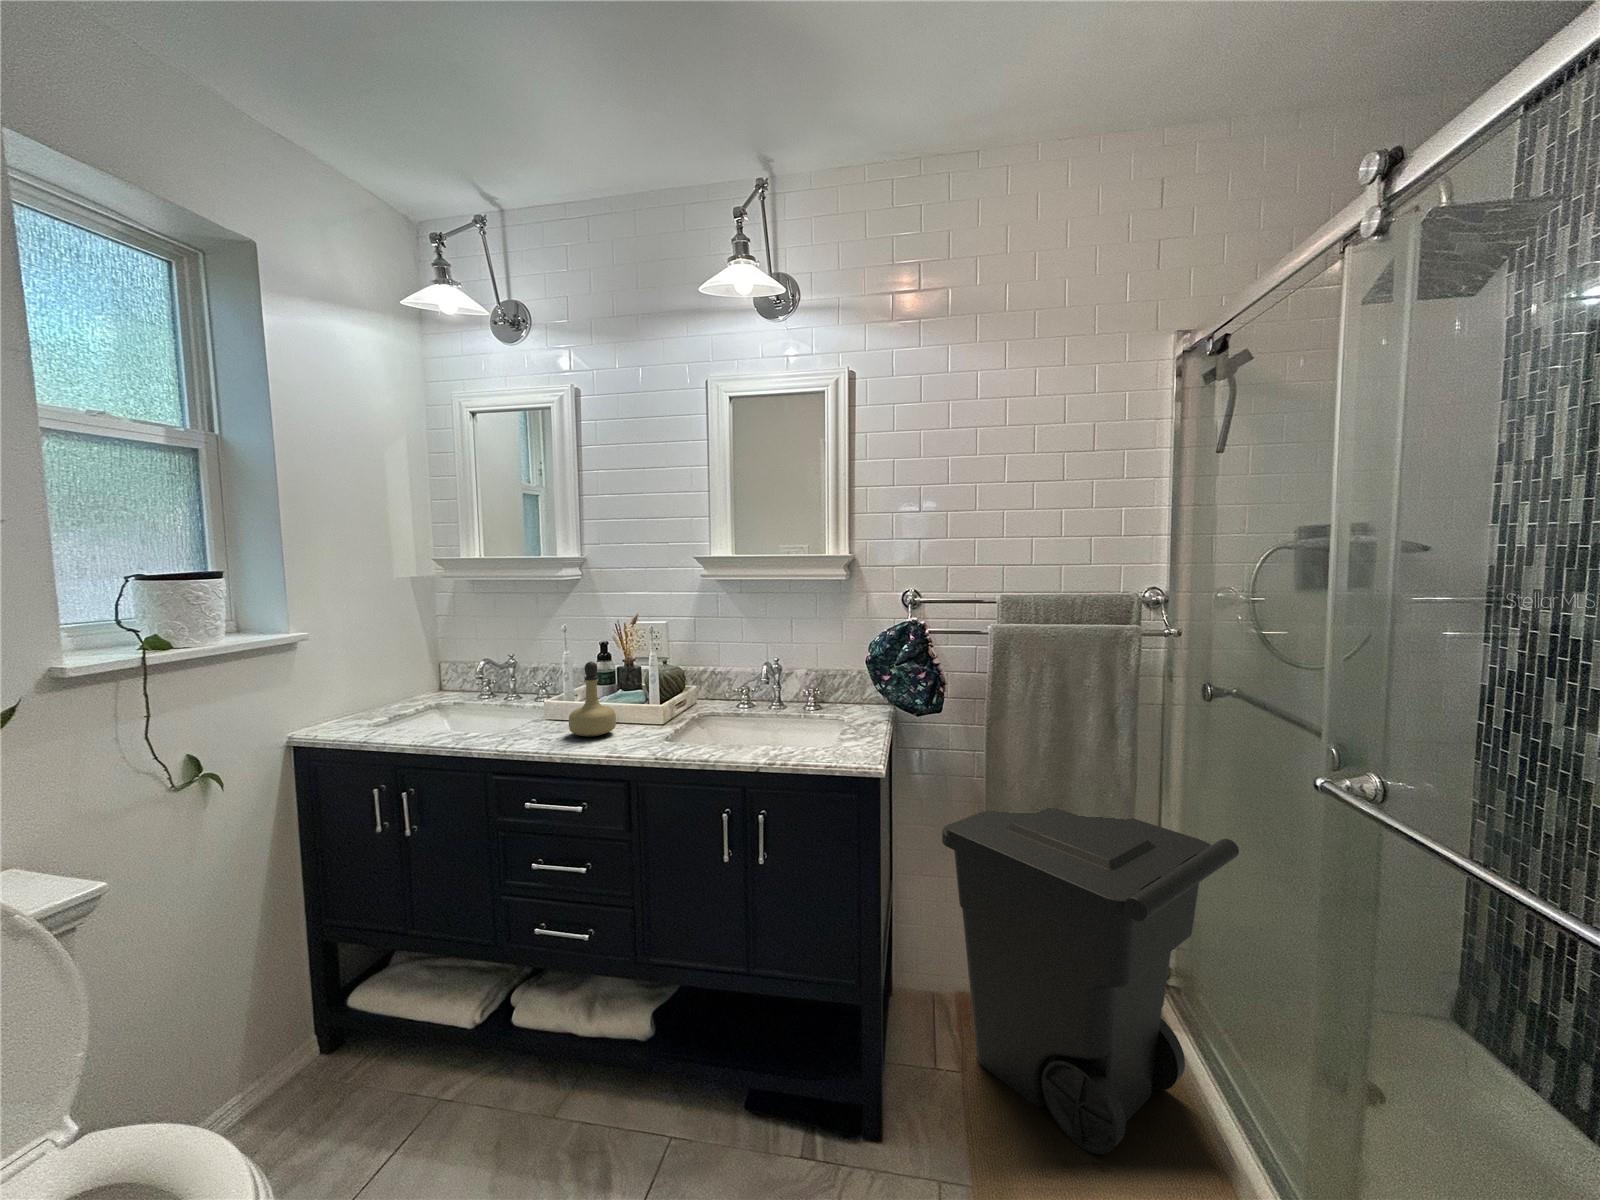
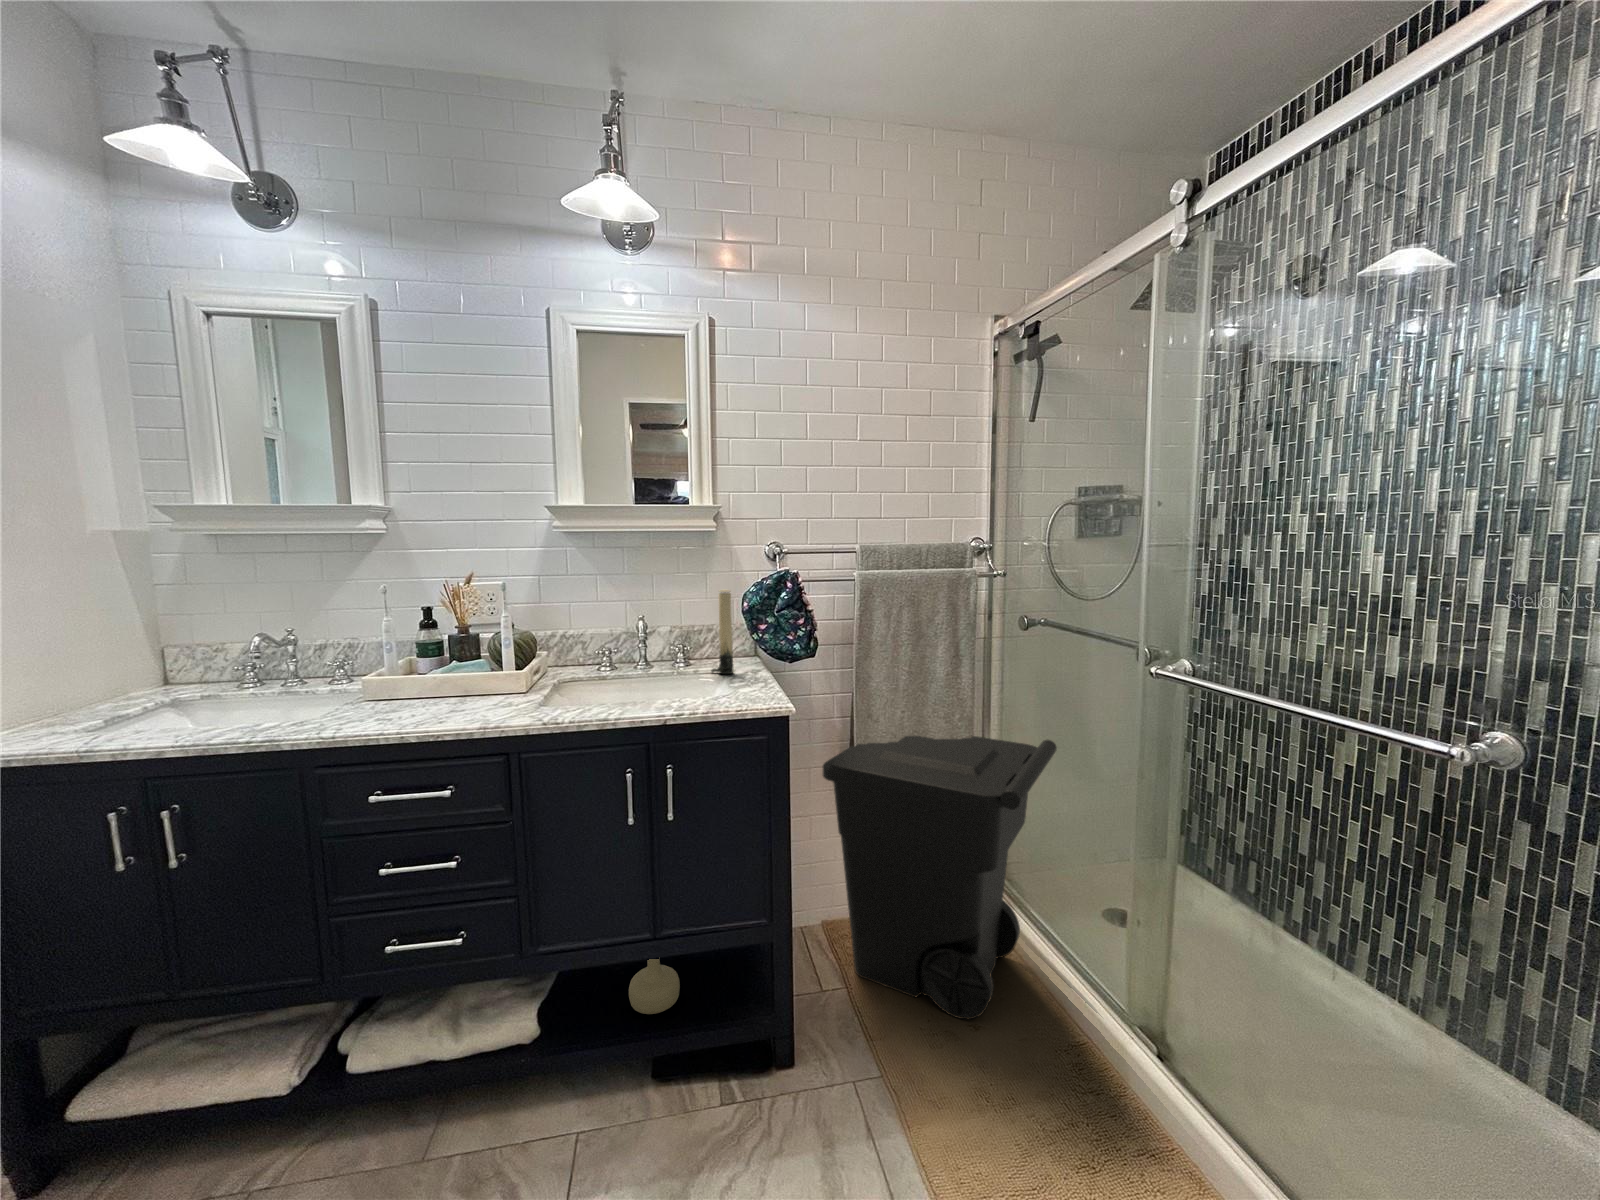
candle: none [841,637,862,722] -> present [711,590,734,674]
perfume bottle: present [569,661,616,737] -> present [629,959,680,1014]

